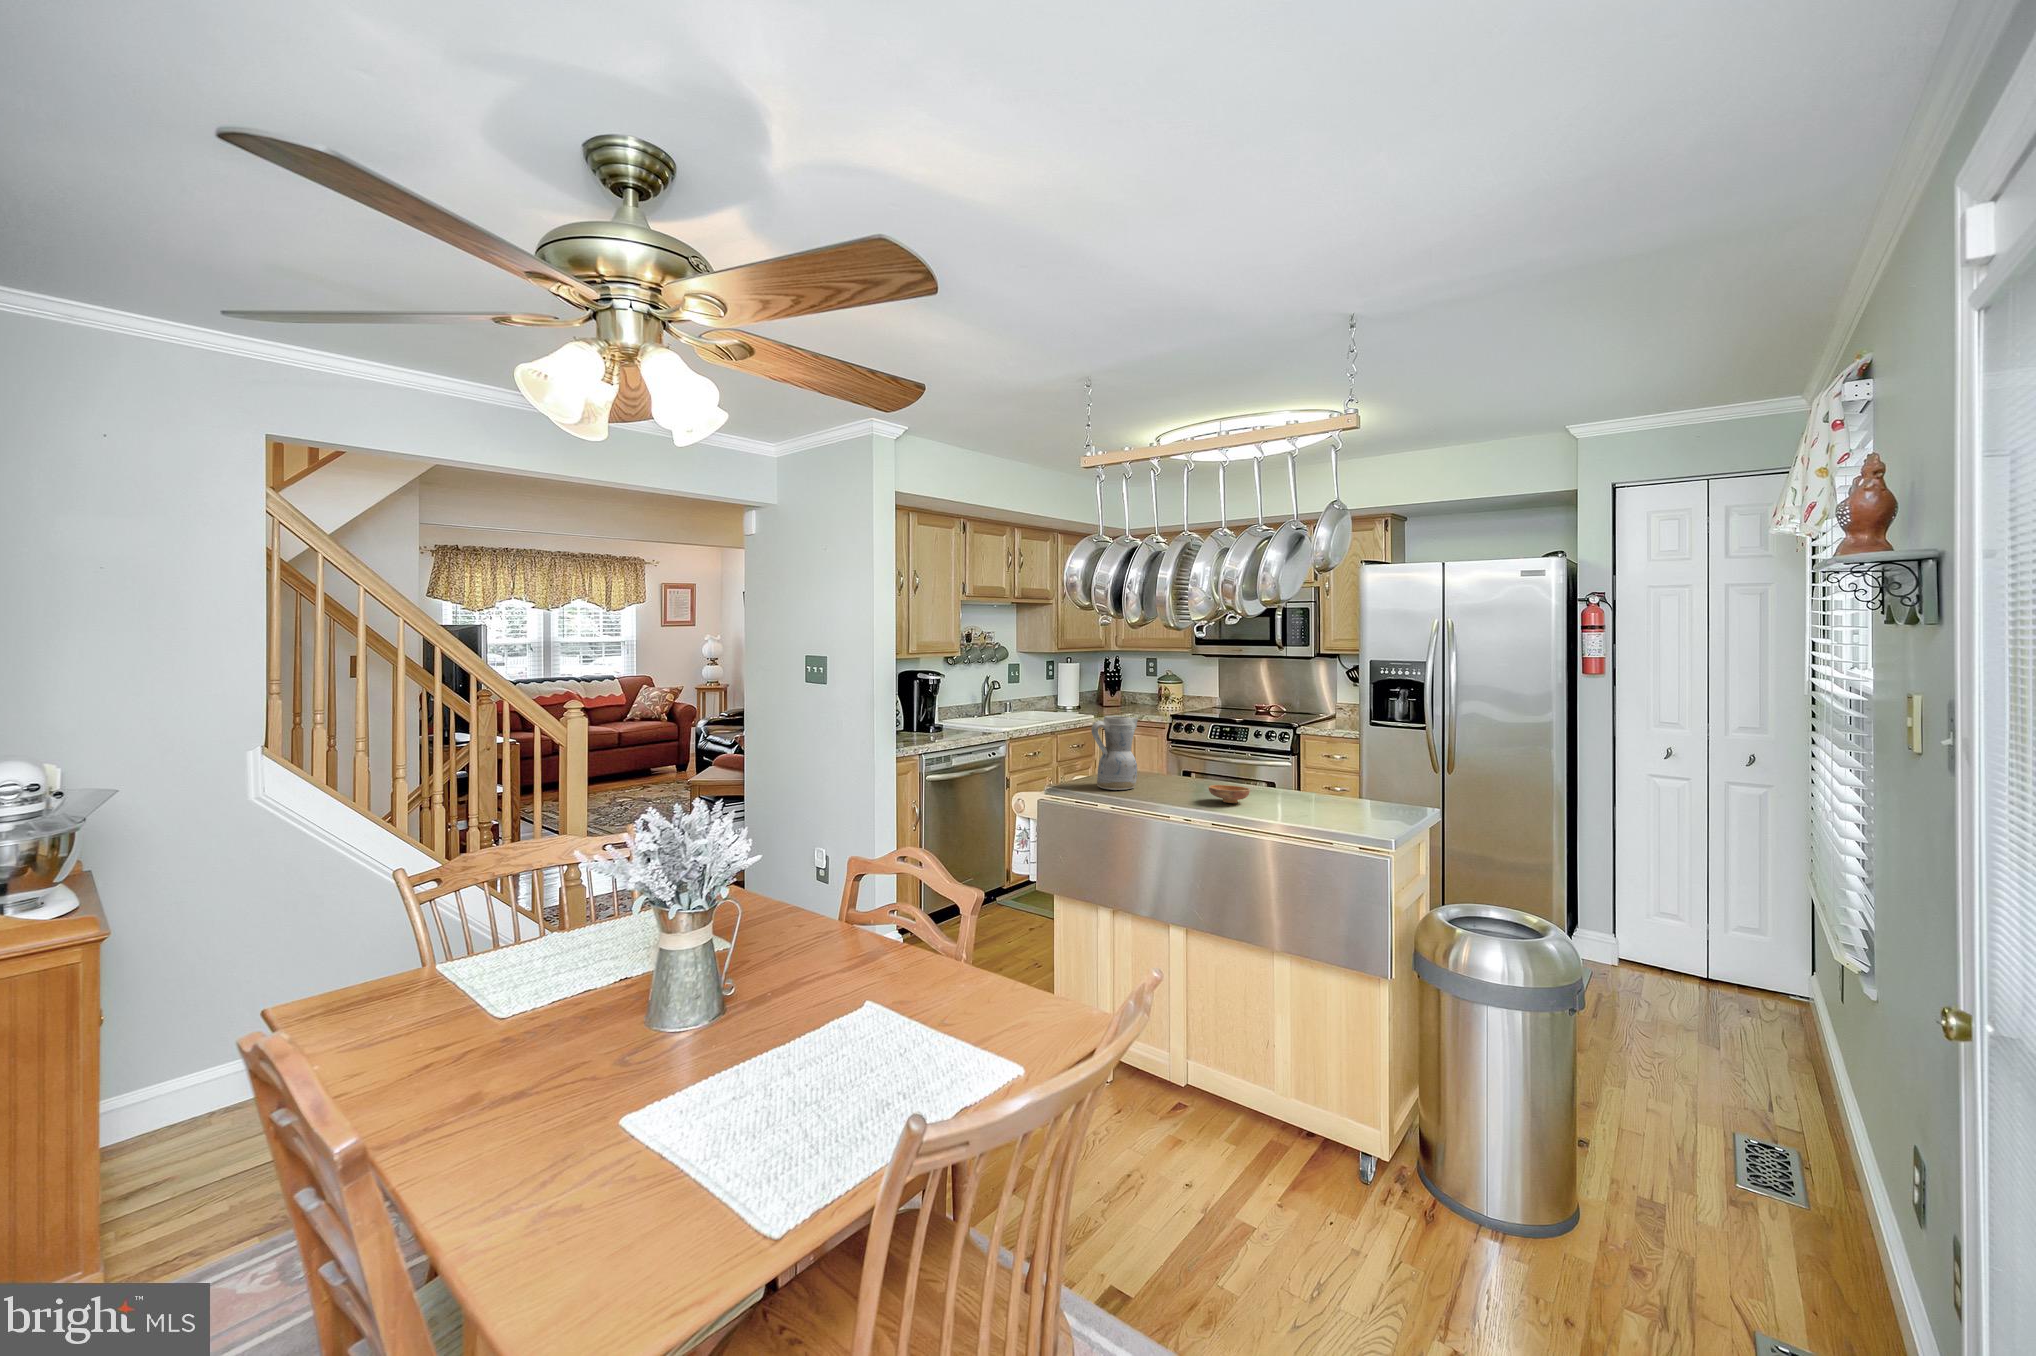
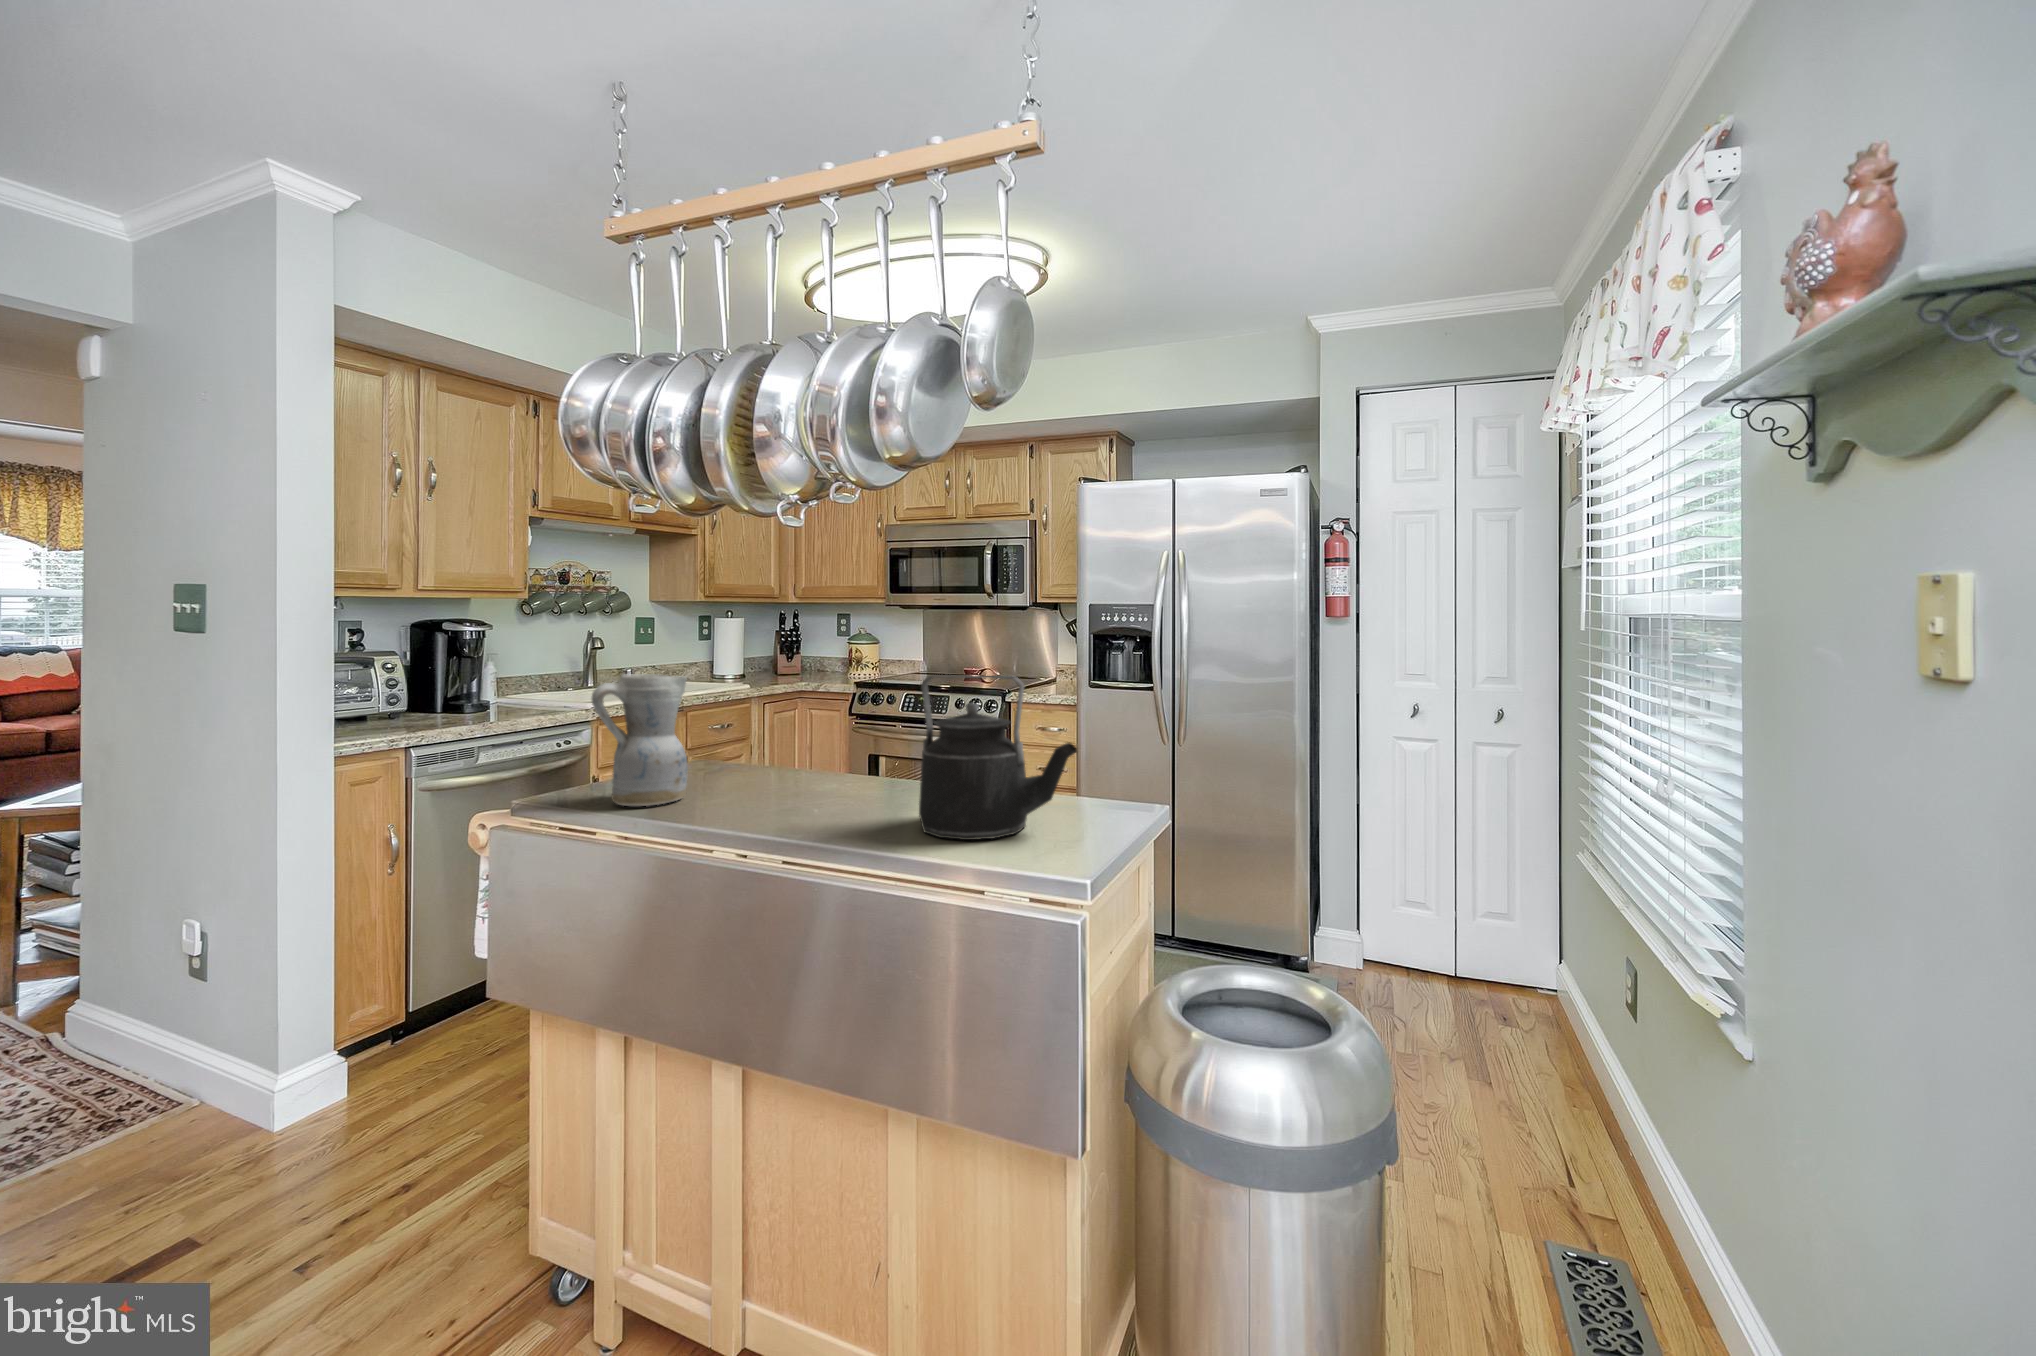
kettle: none [1284,722,1383,815] -> present [919,675,1077,840]
bowl: present [1208,785,1250,803] -> none [789,790,863,823]

